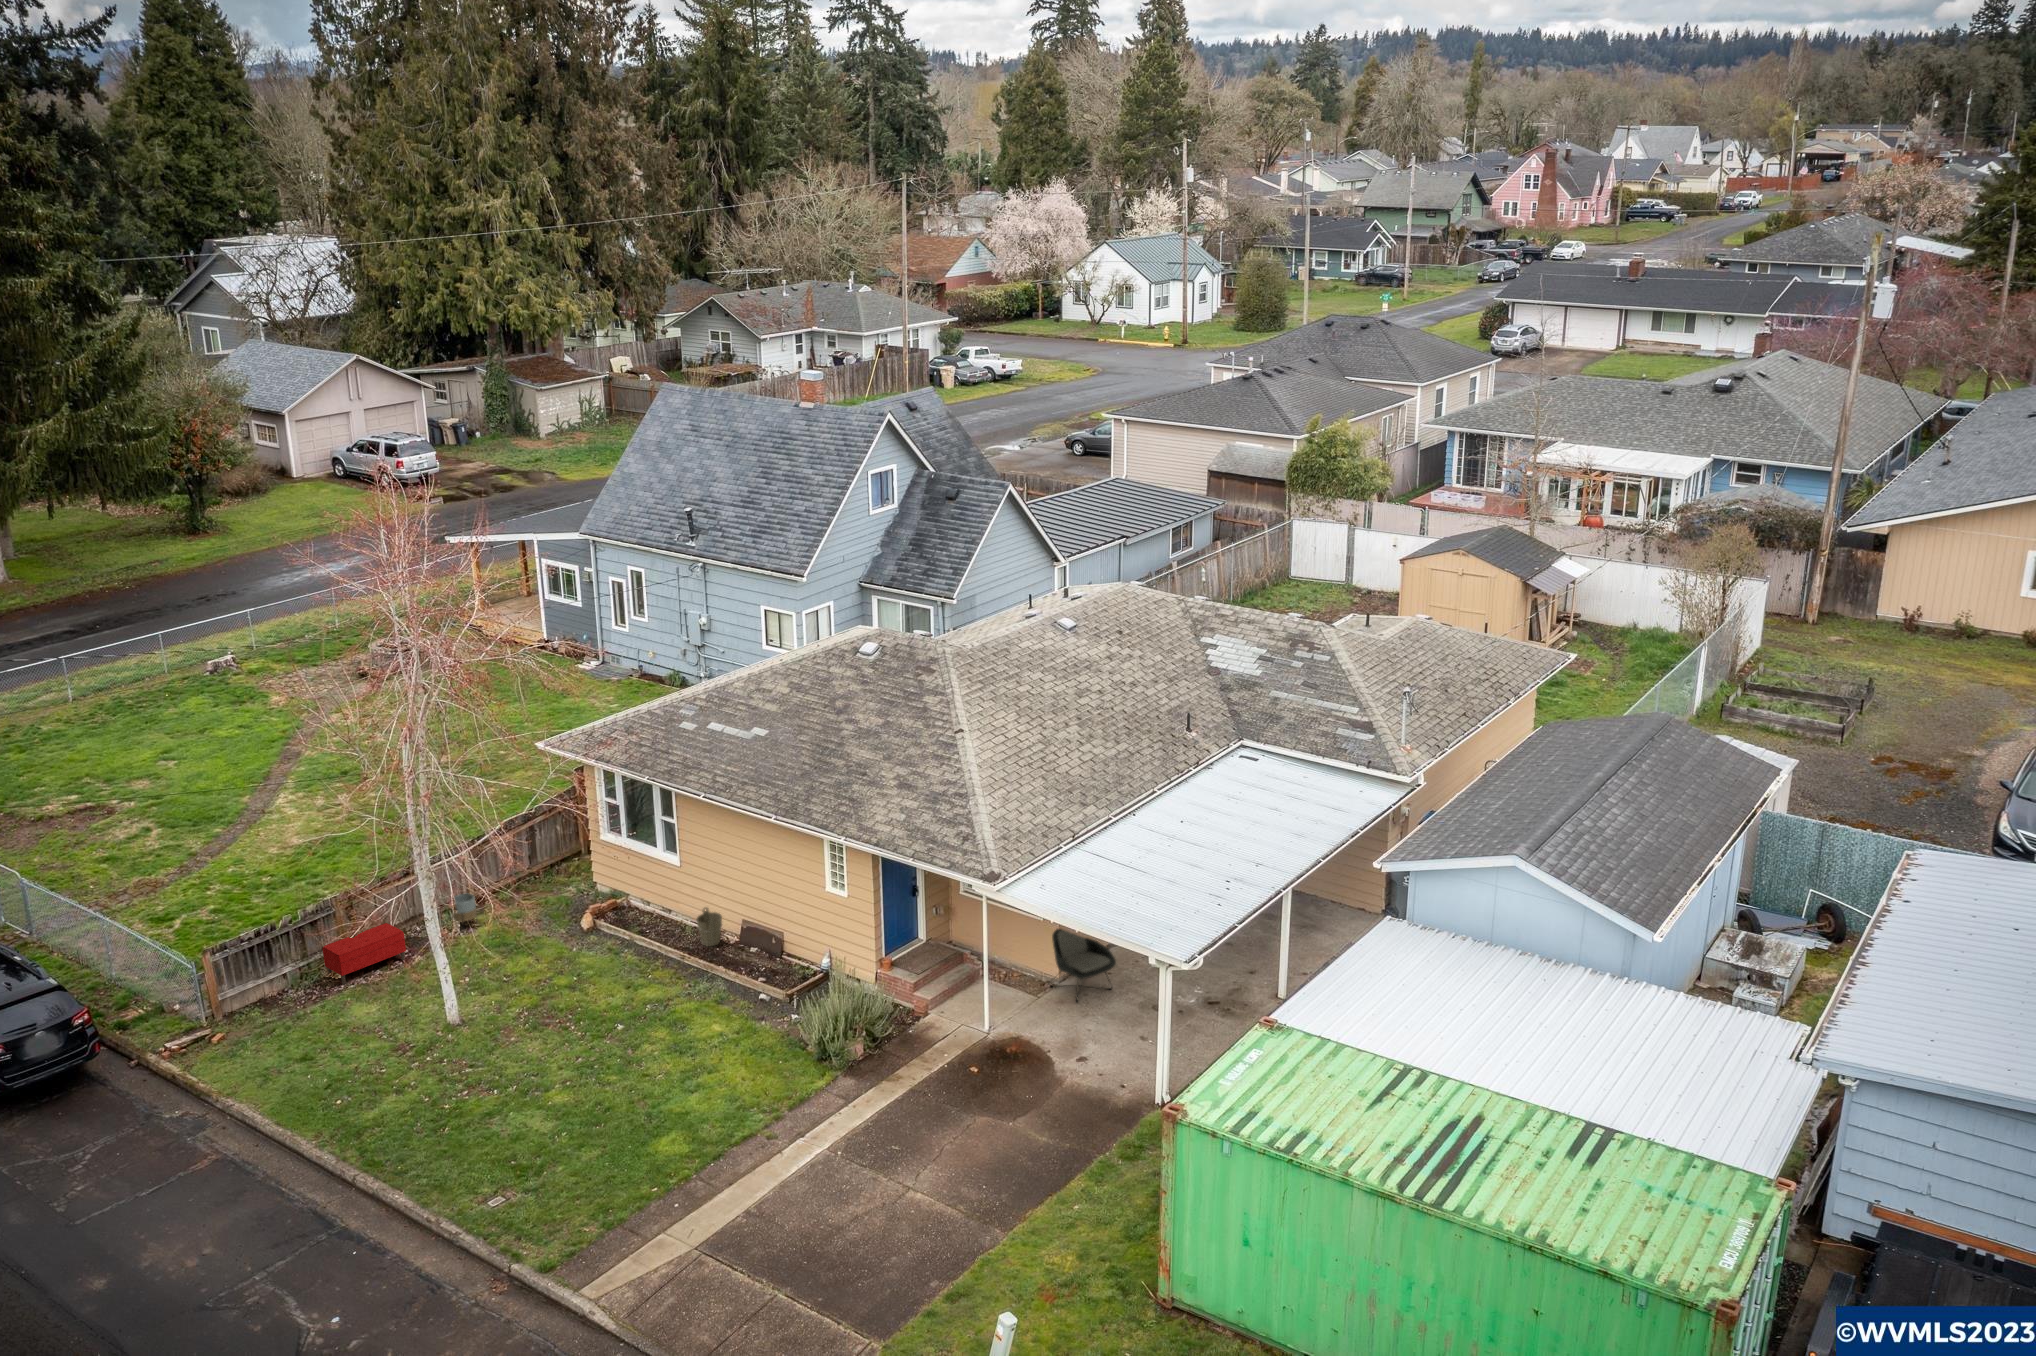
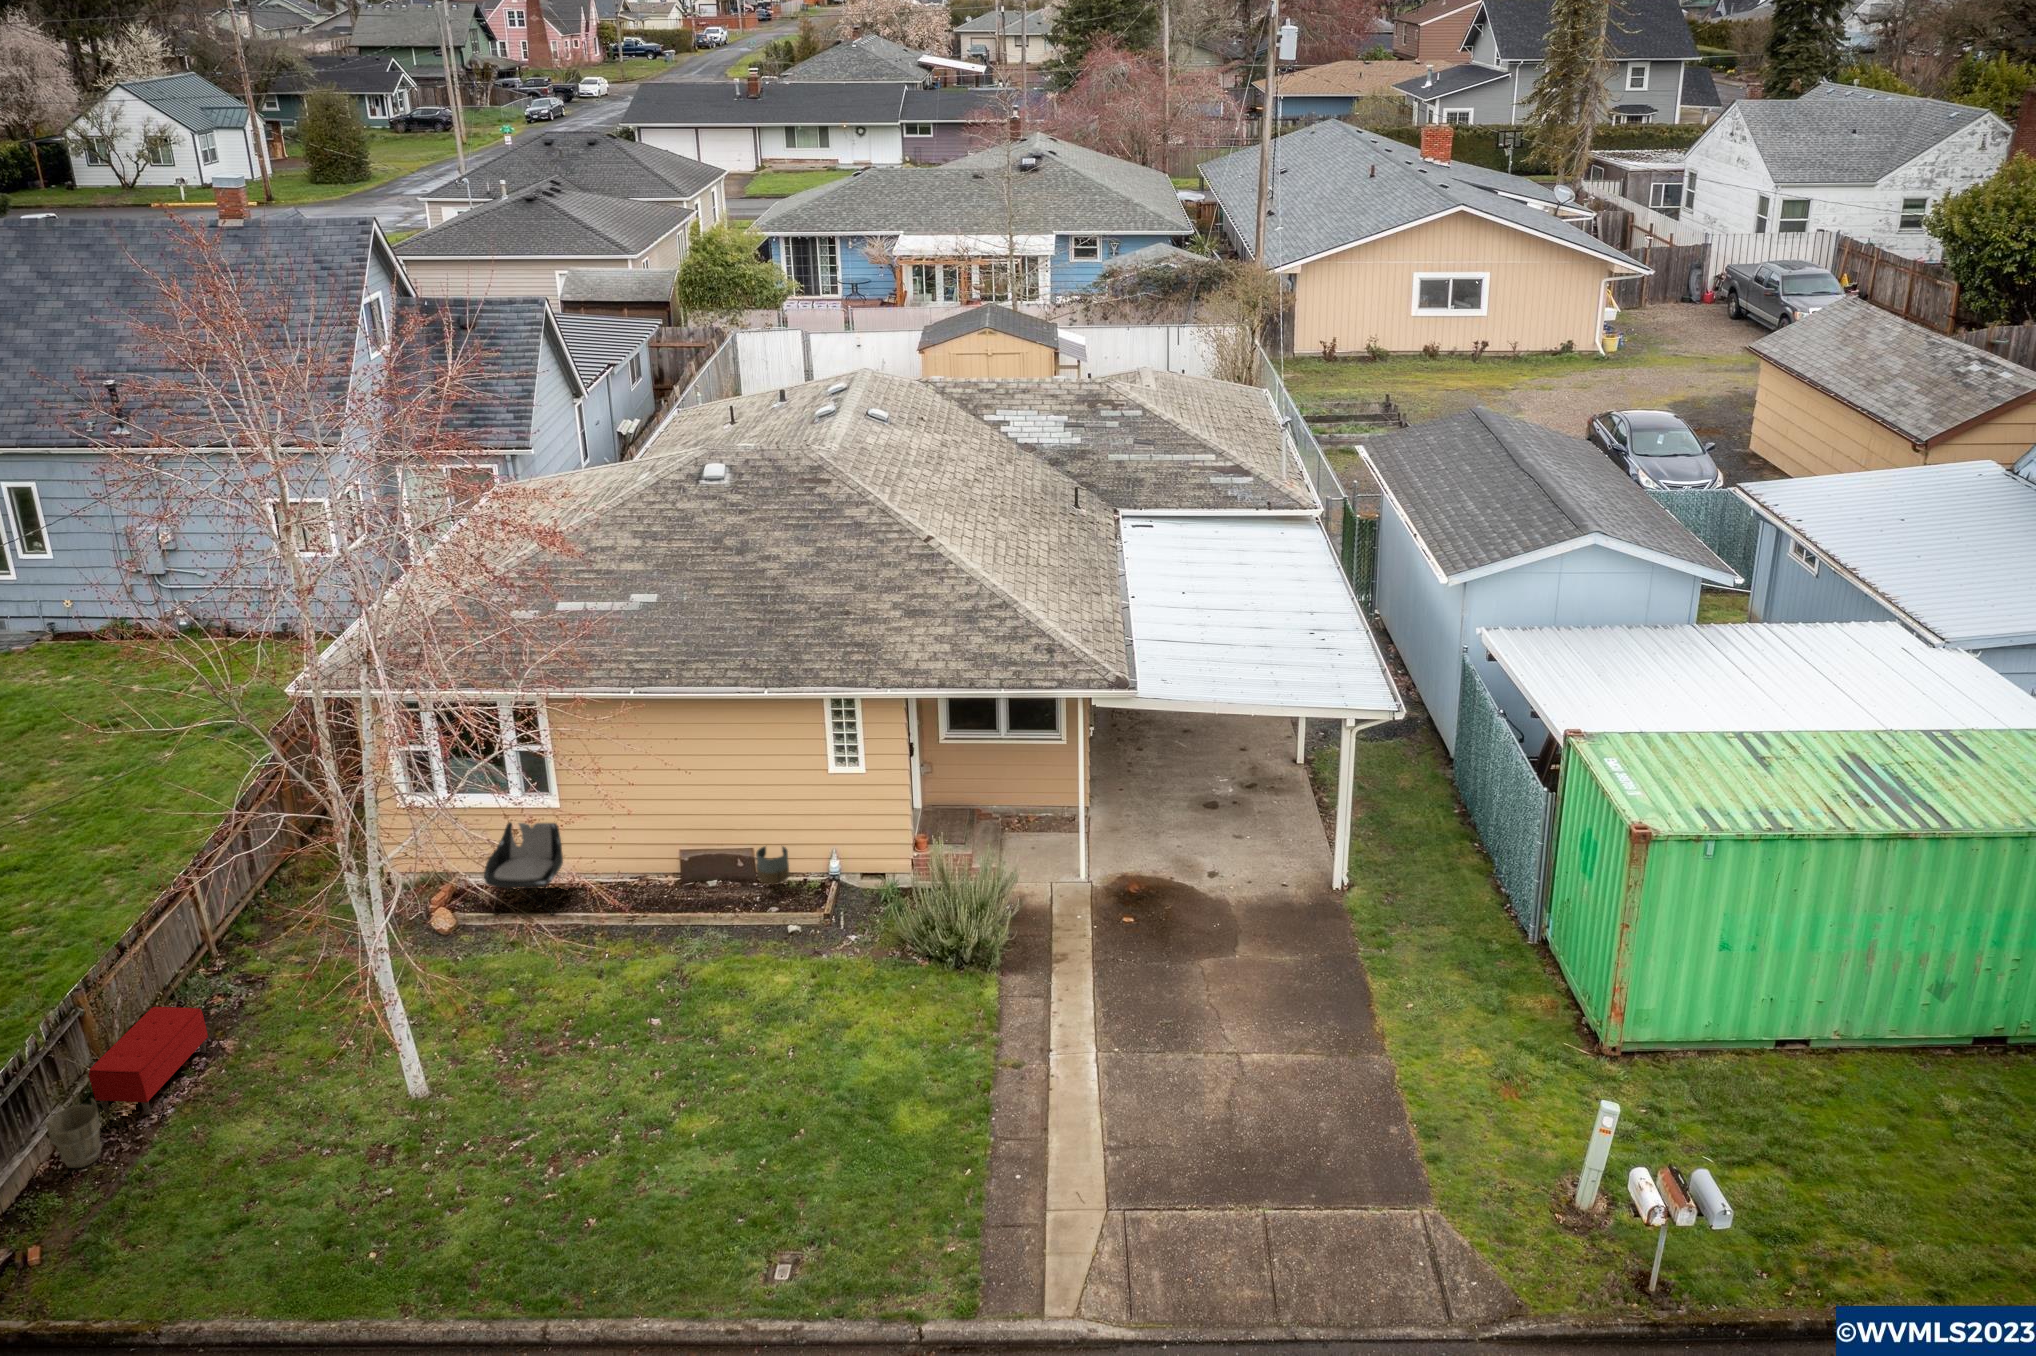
planter: present [452,894,477,922] -> present [756,847,789,886]
bucket: present [696,908,722,947] -> present [46,1099,101,1168]
lounge chair: present [1048,929,1116,1001] -> present [484,823,563,915]

